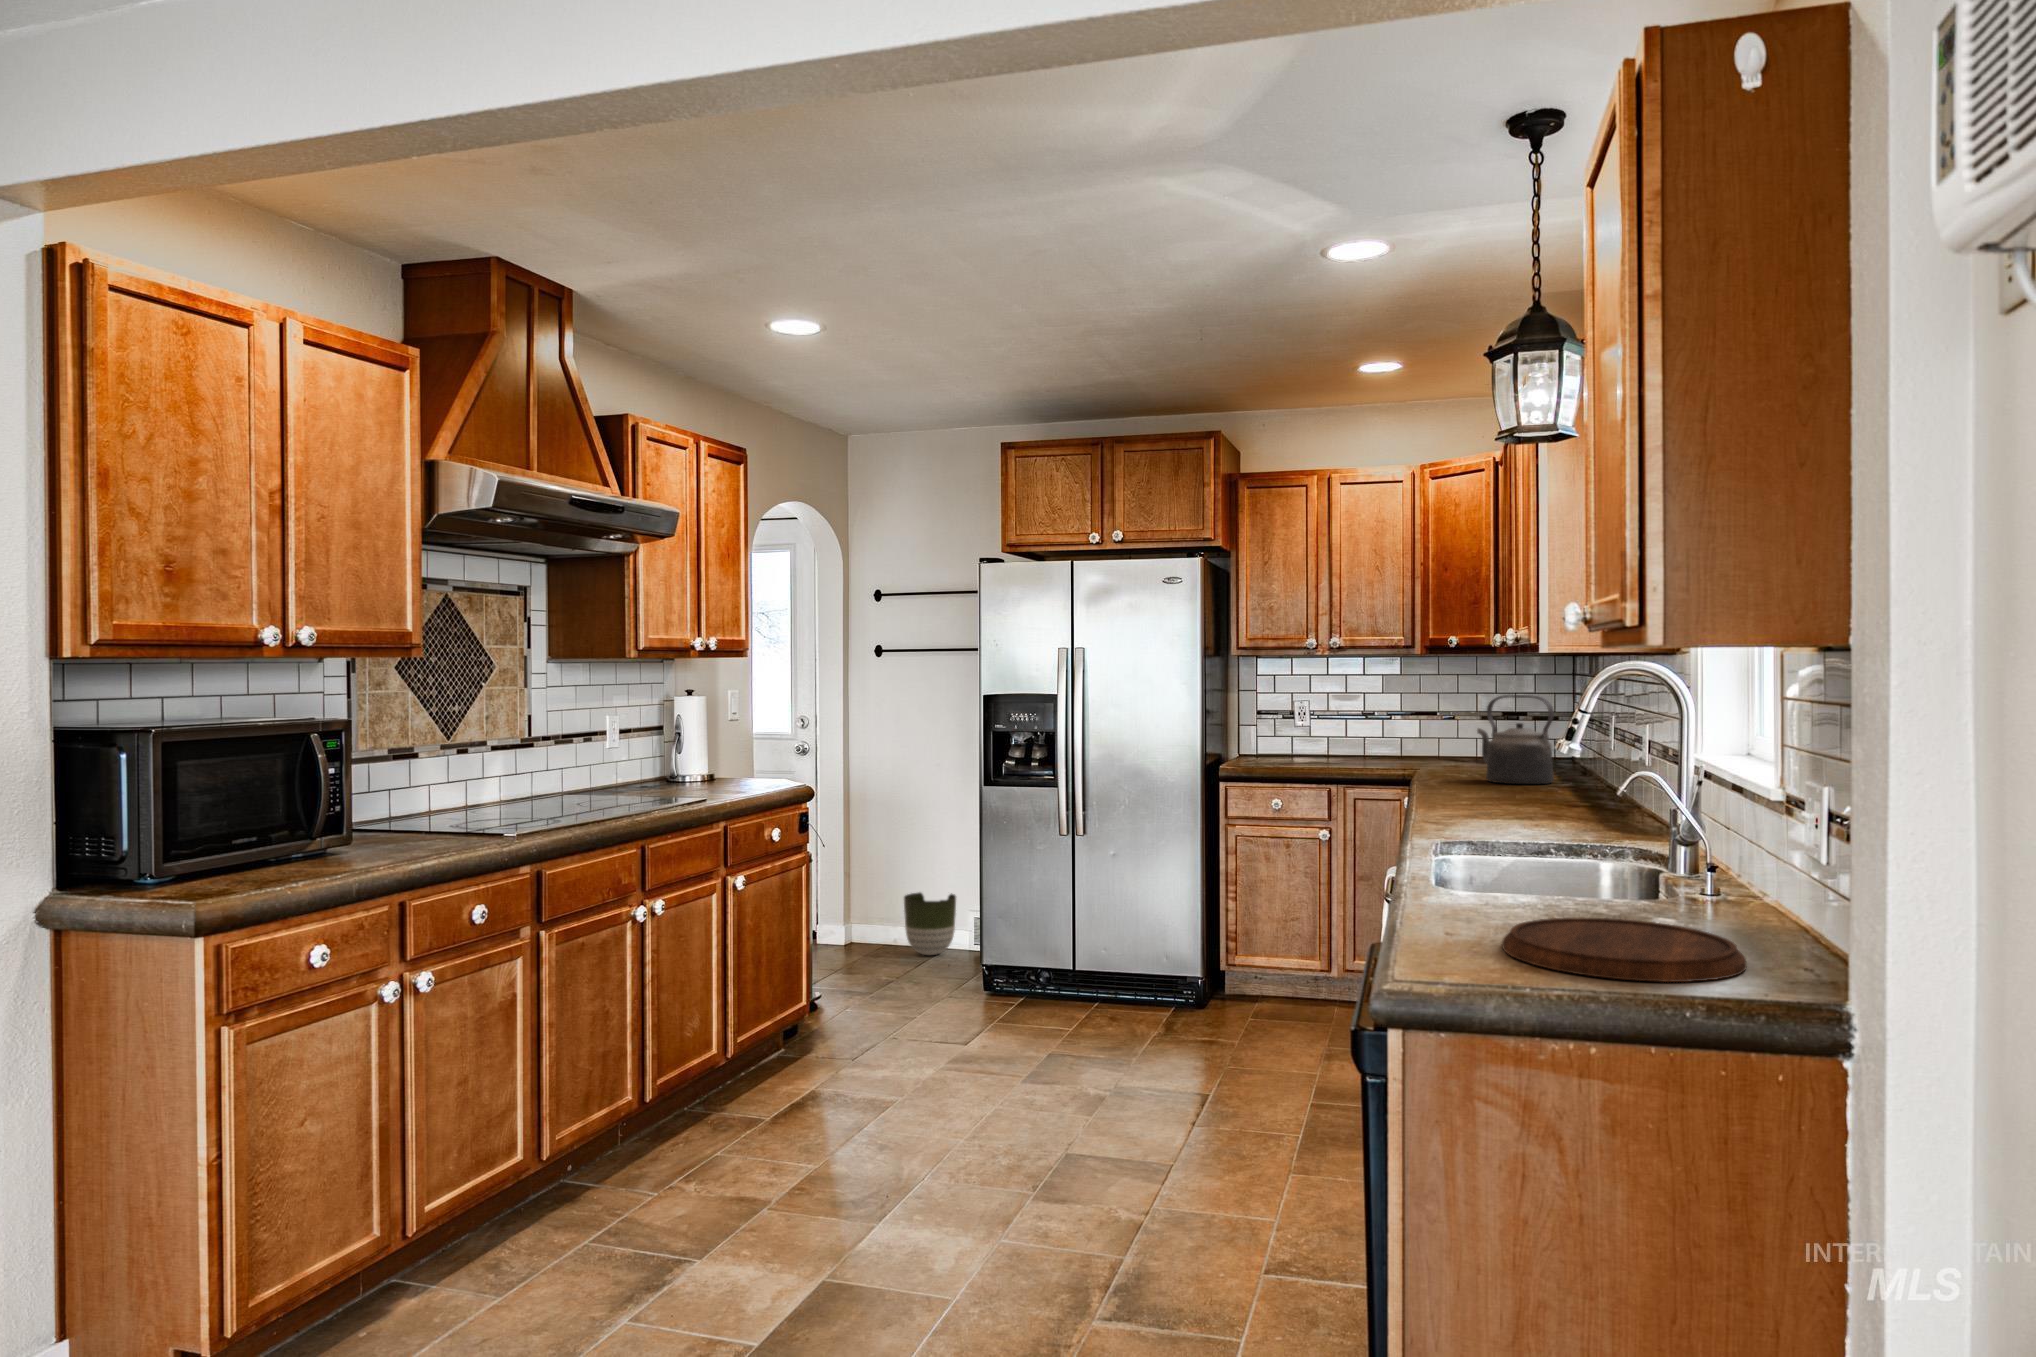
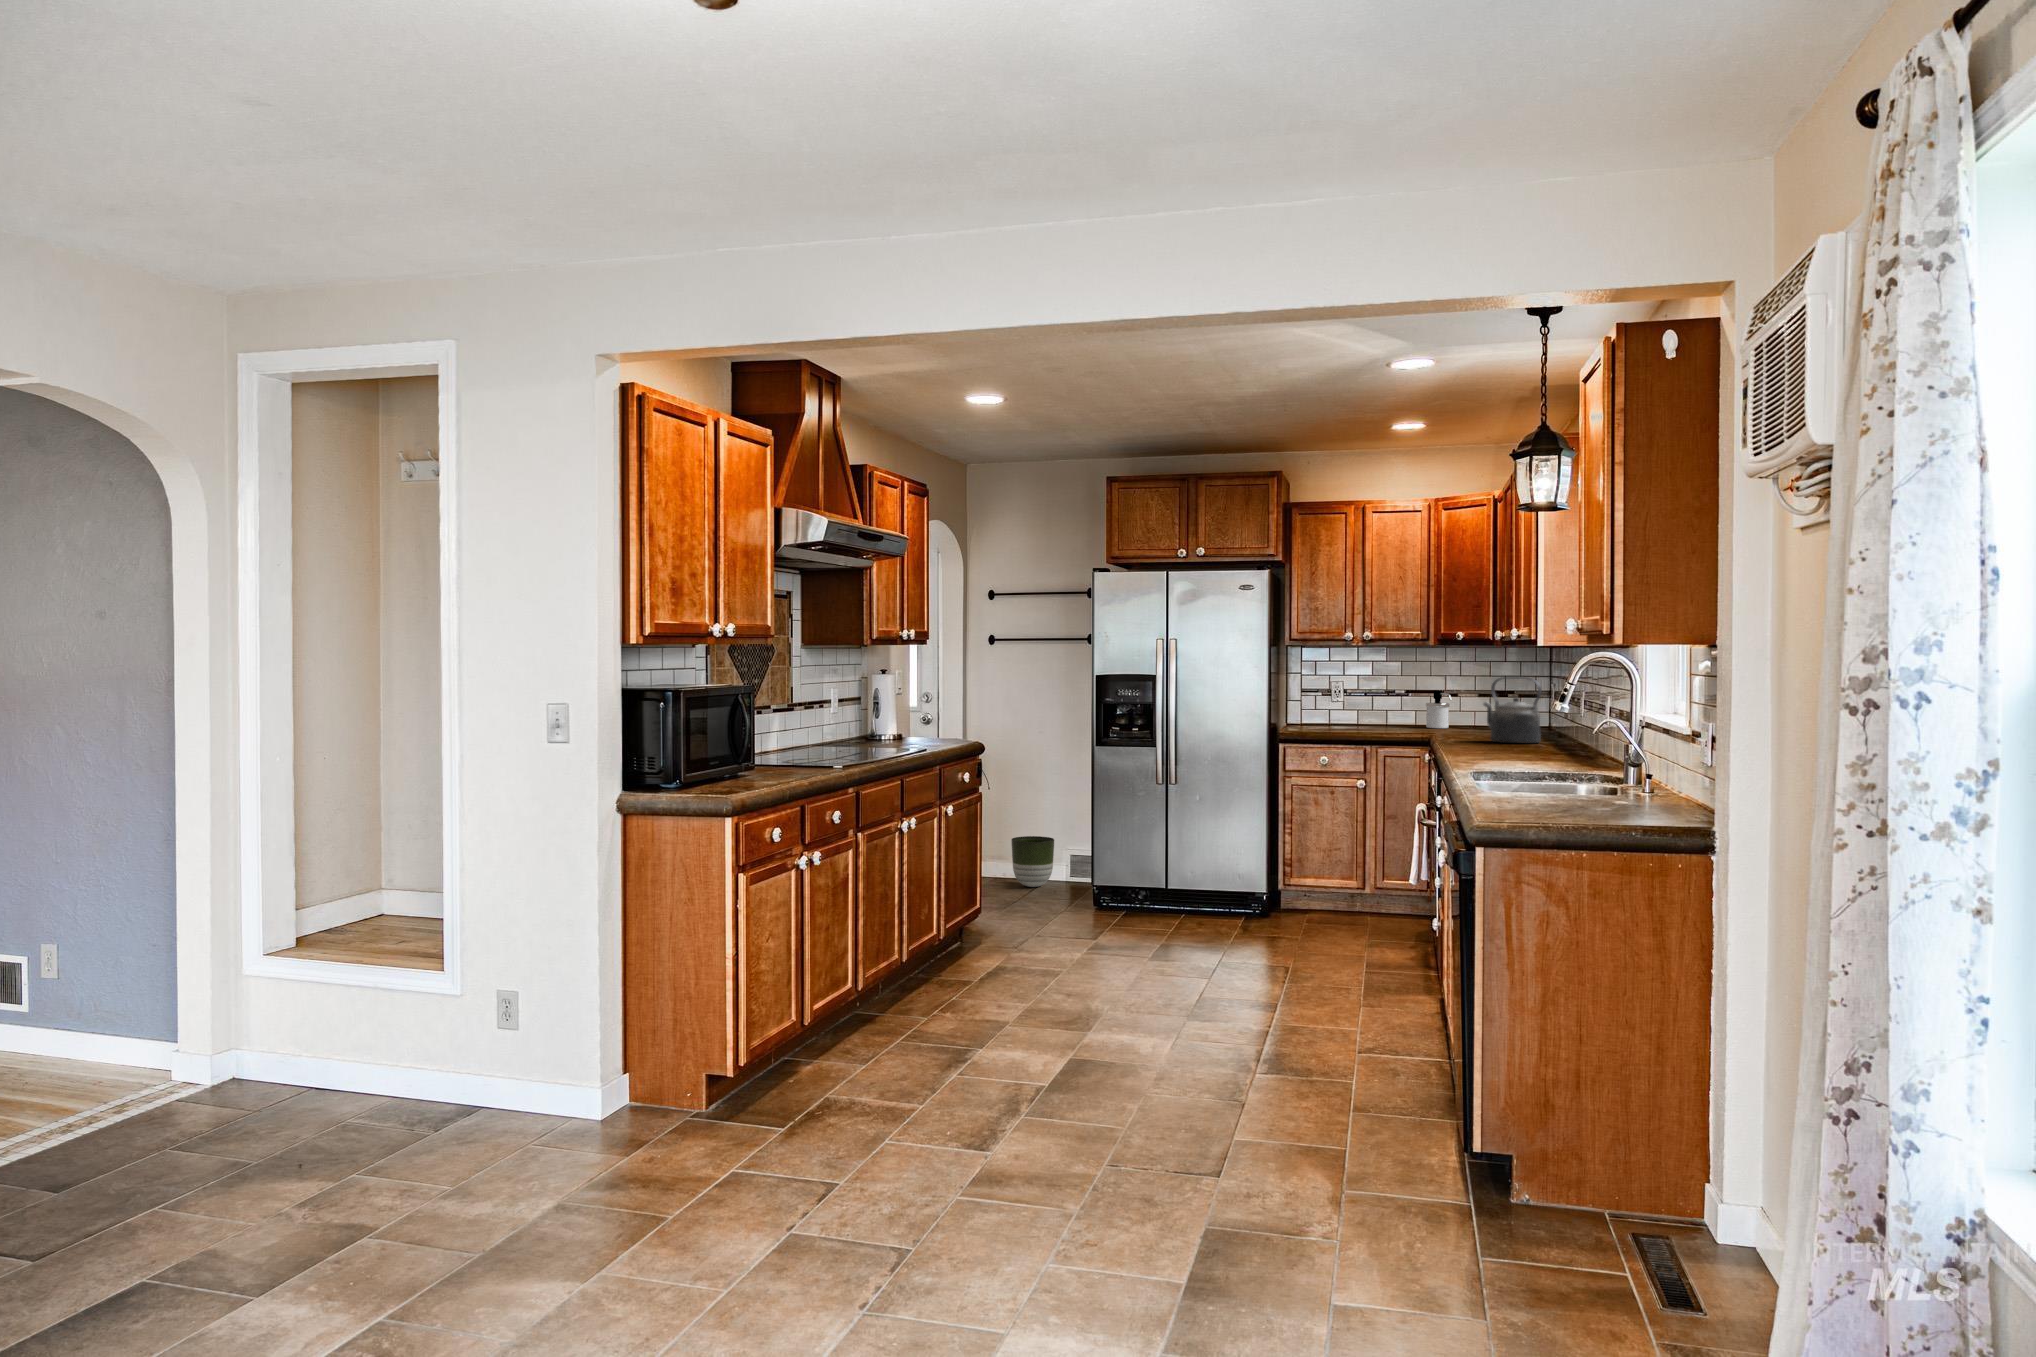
soap dispenser: none [1412,712,1444,760] -> present [1426,691,1452,728]
cutting board: present [1502,918,1747,982] -> none [1532,800,1664,823]

